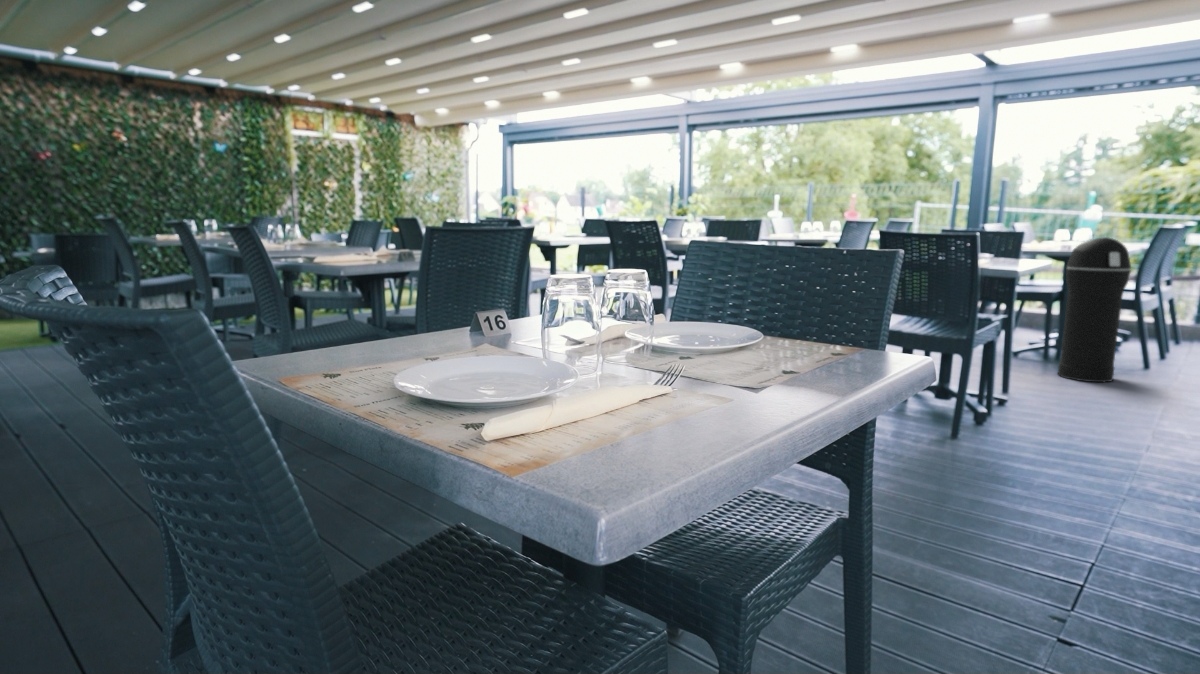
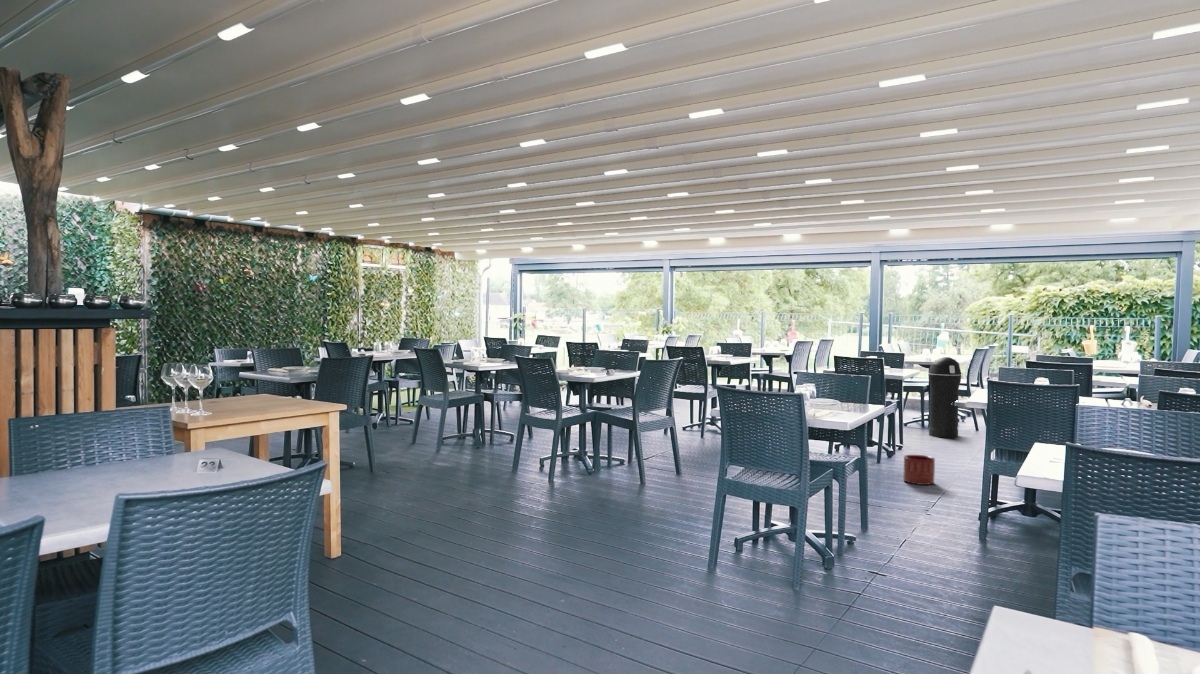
planter: none [1002,443,1085,520] -> present [903,455,935,485]

